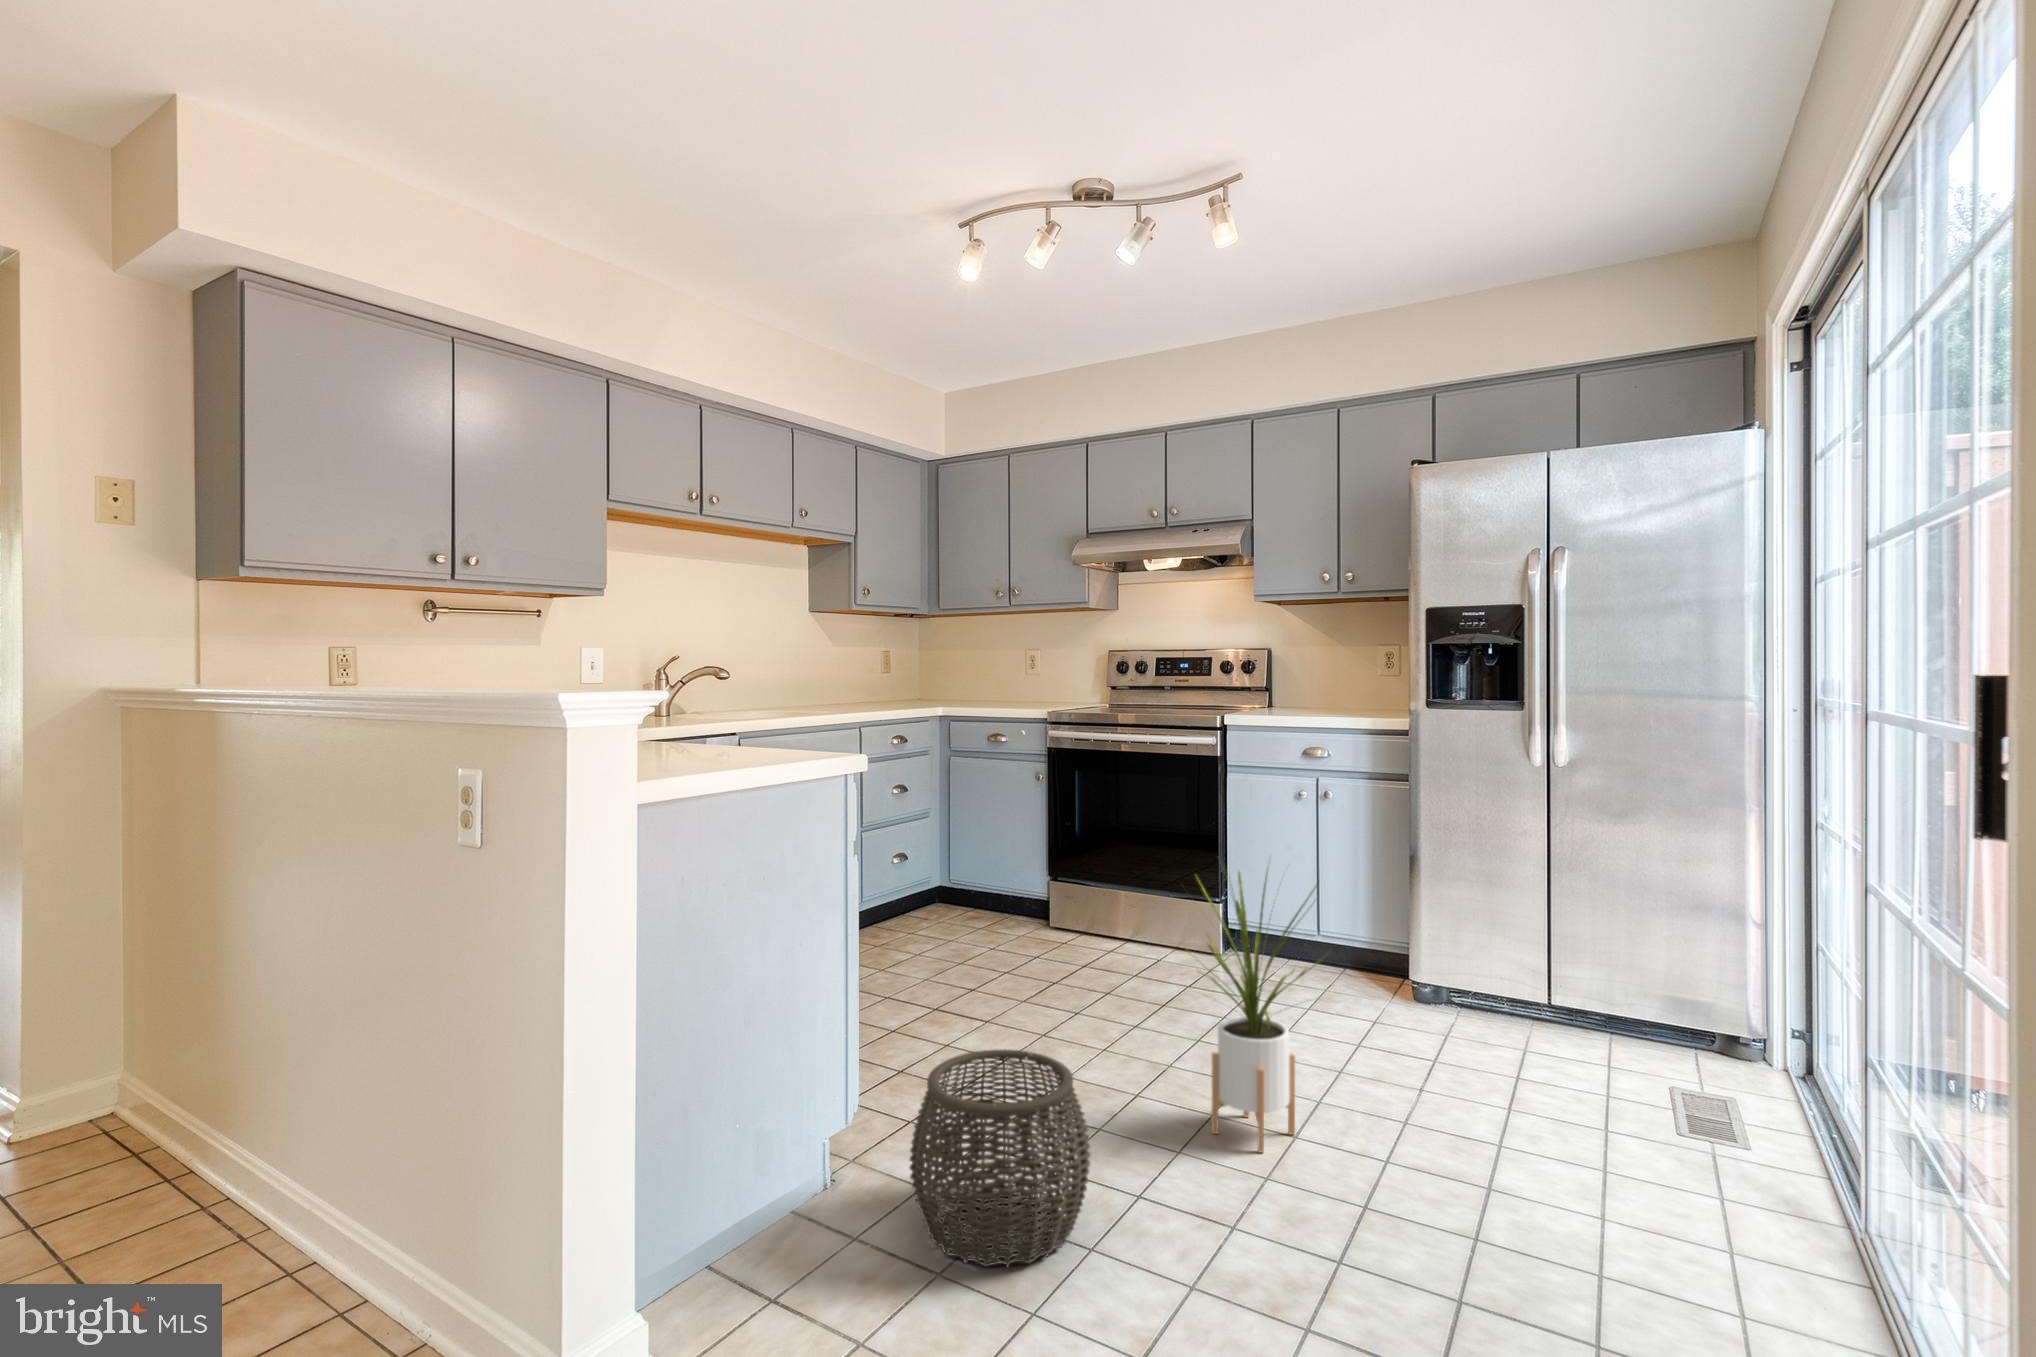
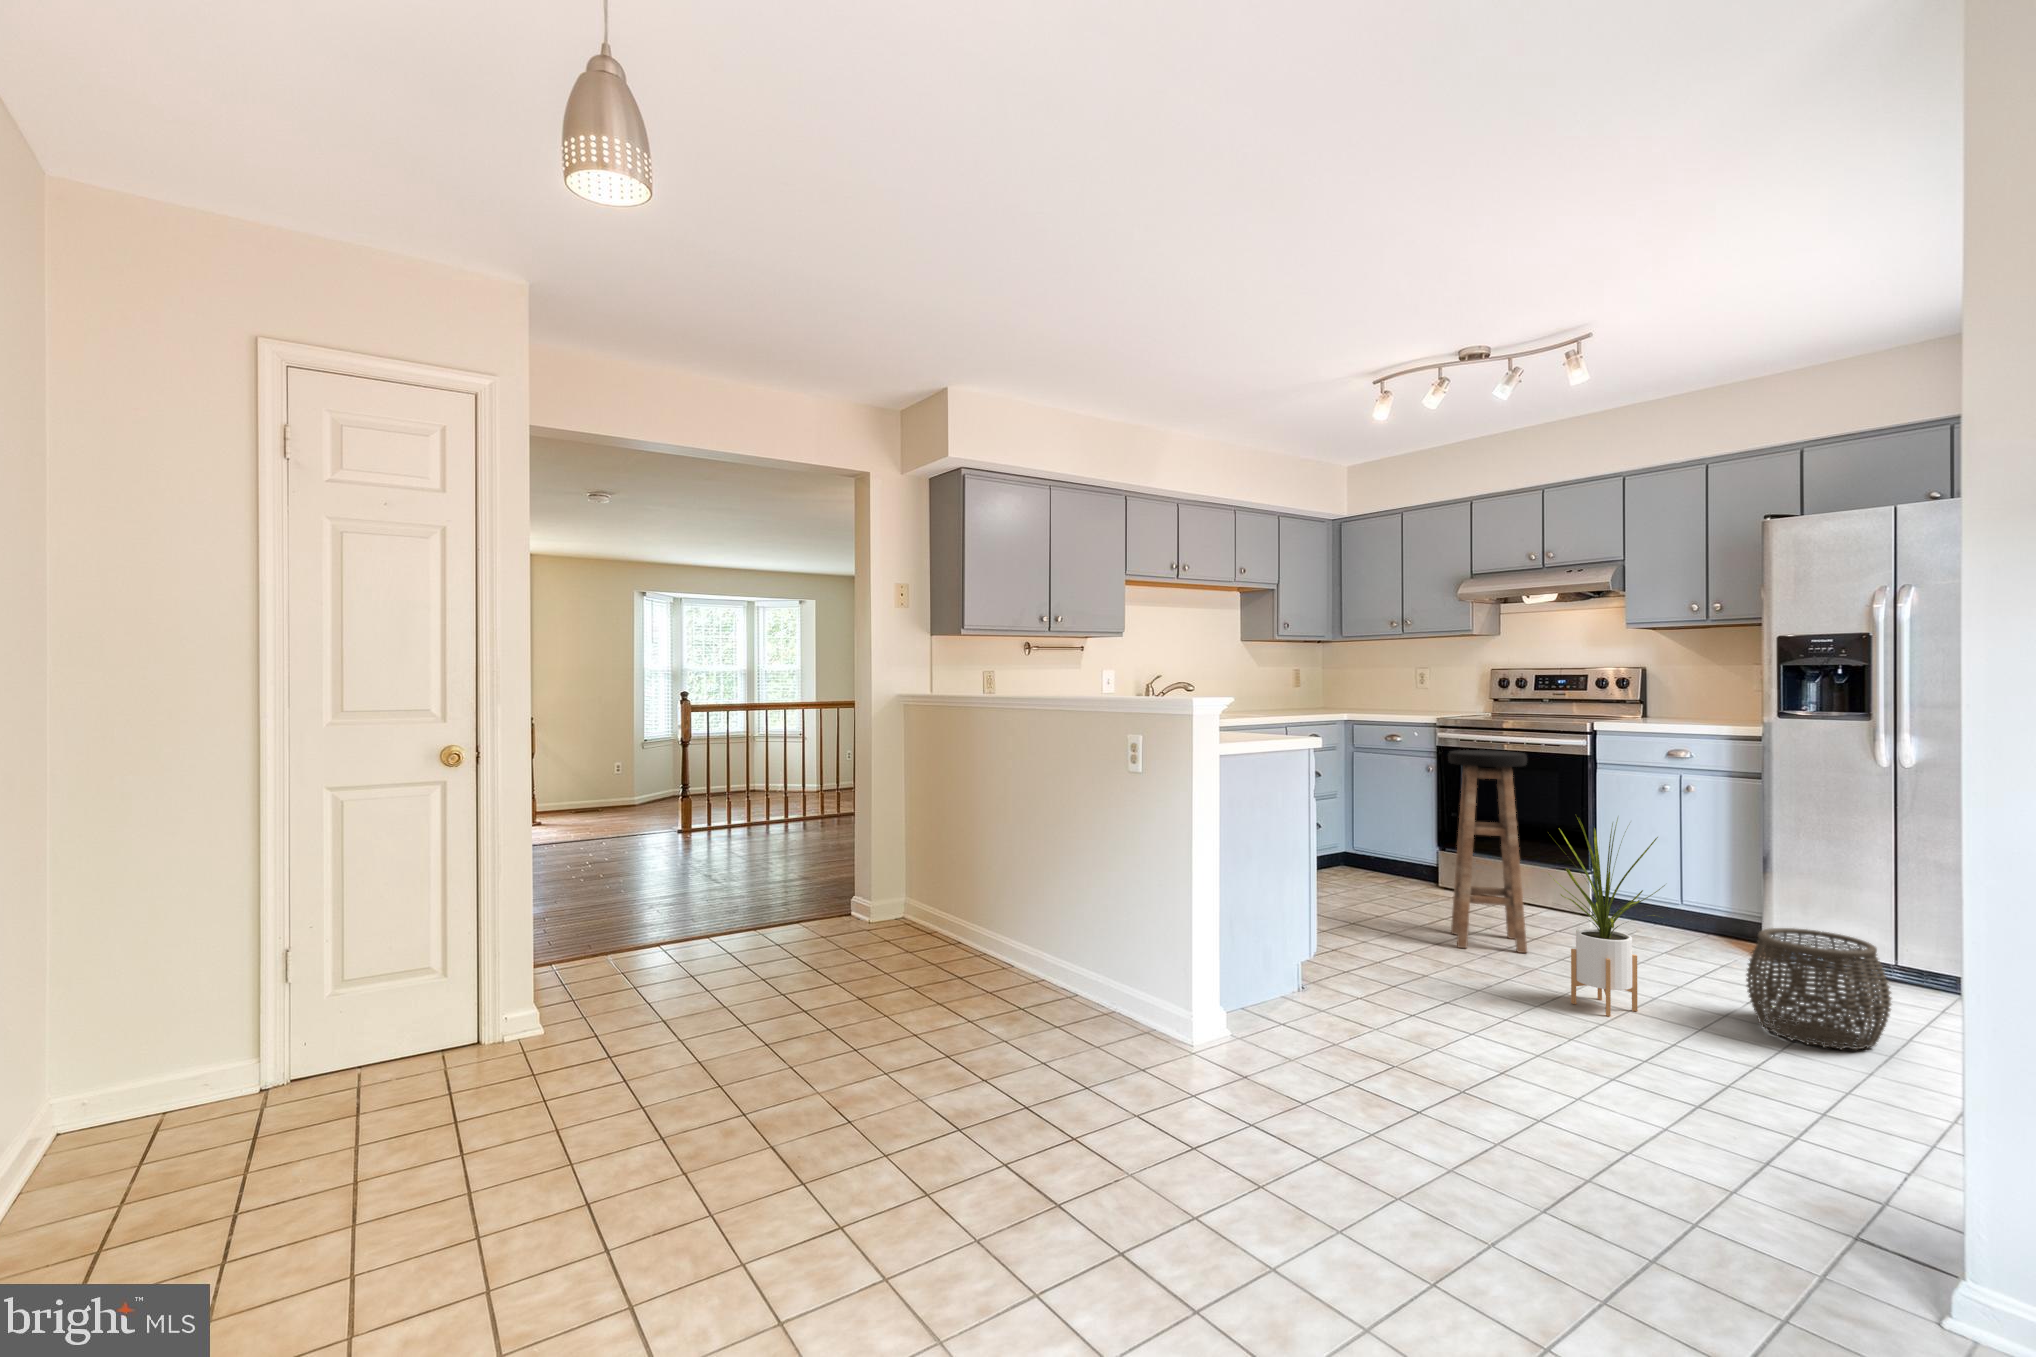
bar stool: none [1054,758,1152,1038] -> present [1448,750,1527,953]
woven basket: present [910,1049,1091,1267] -> present [1746,928,1892,1050]

